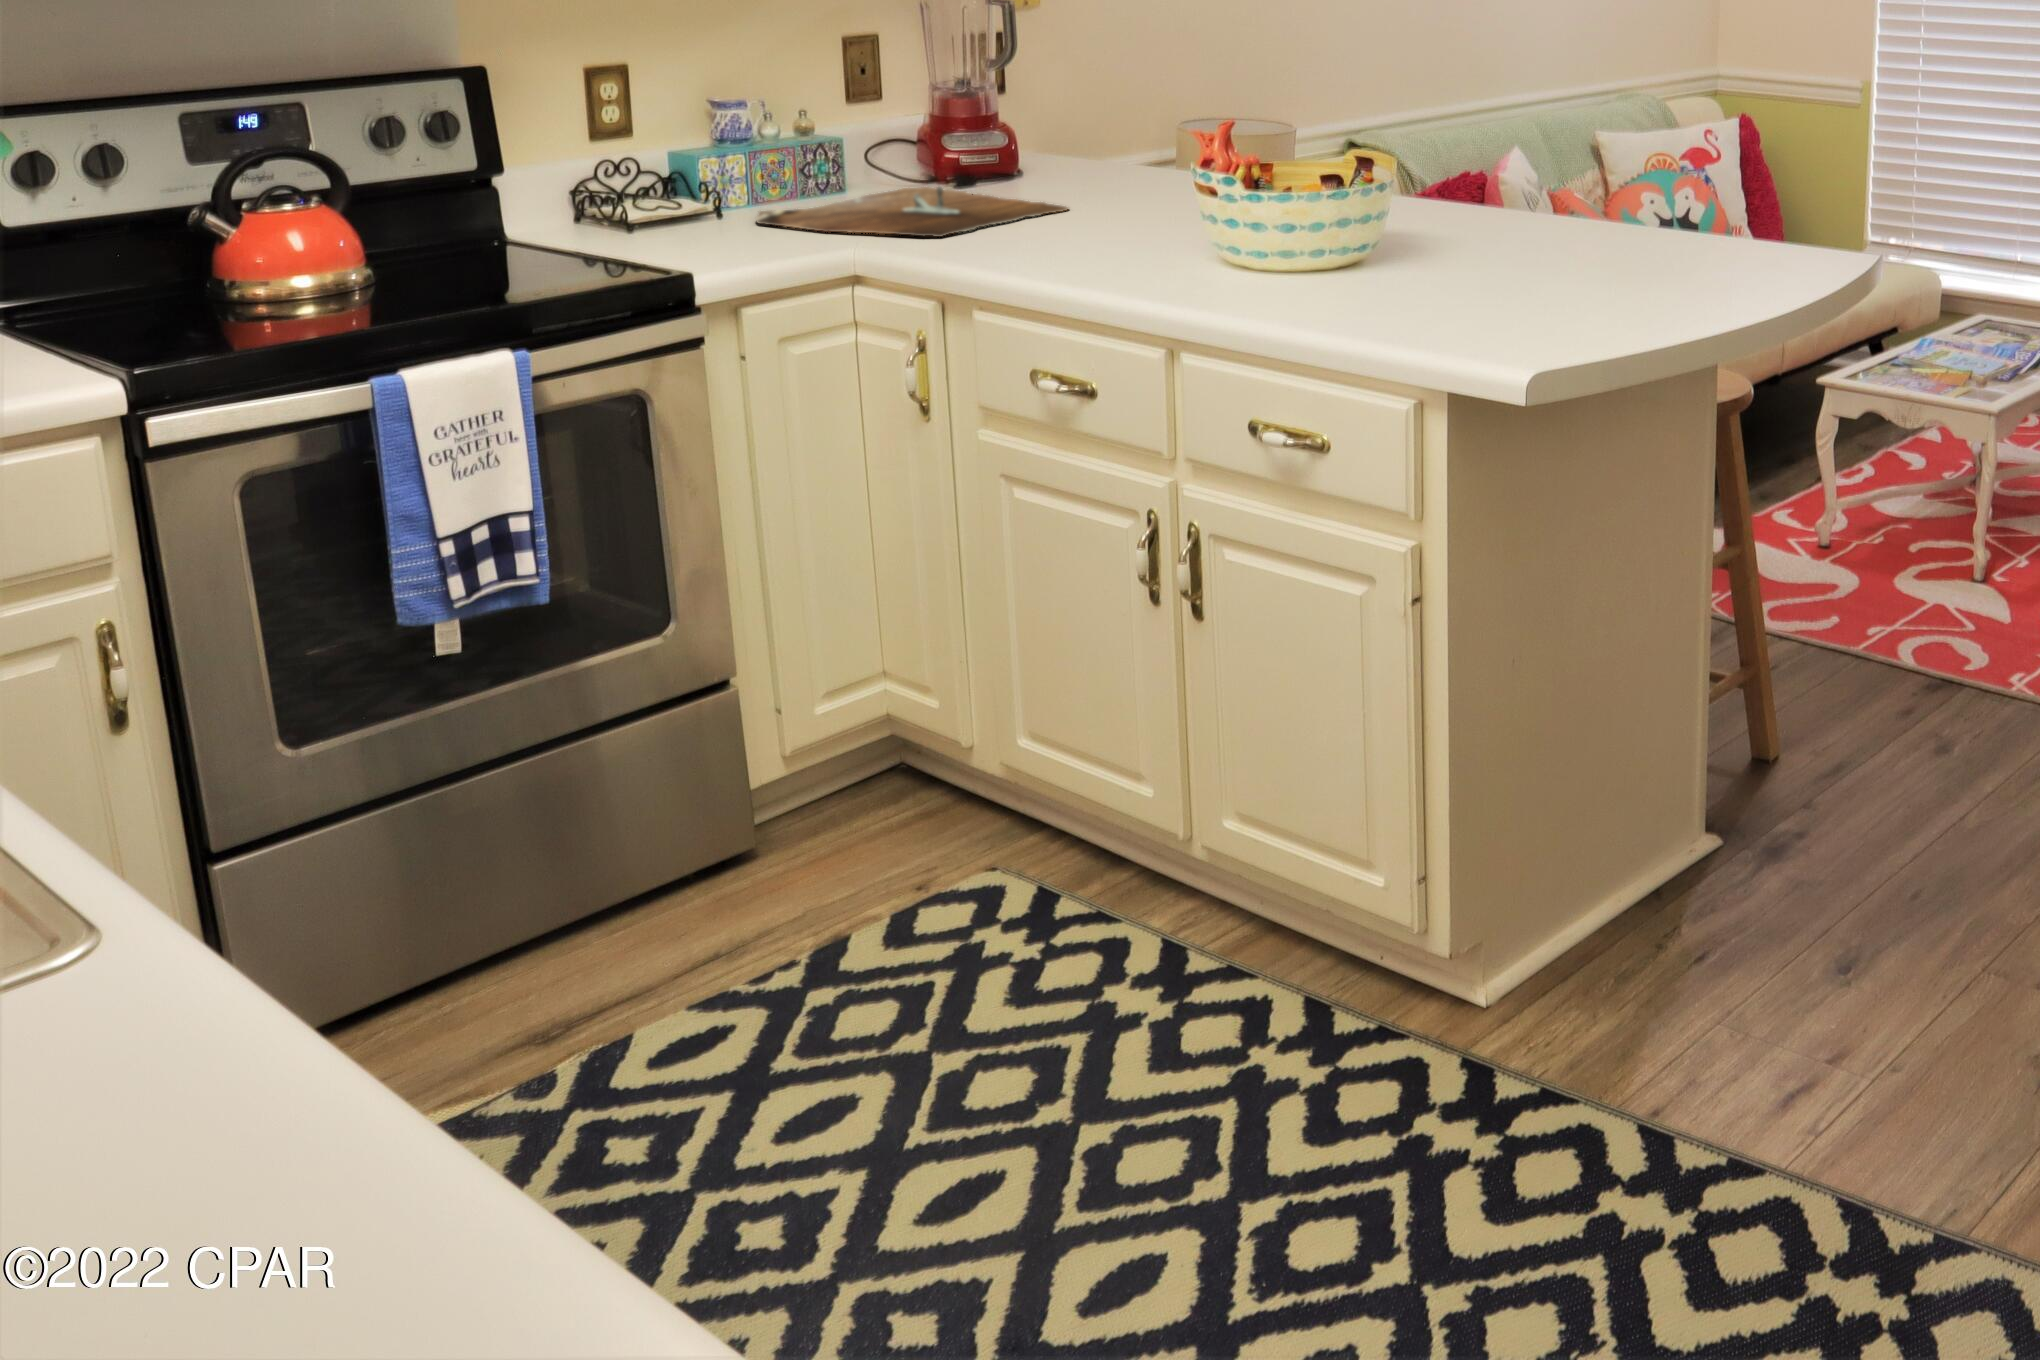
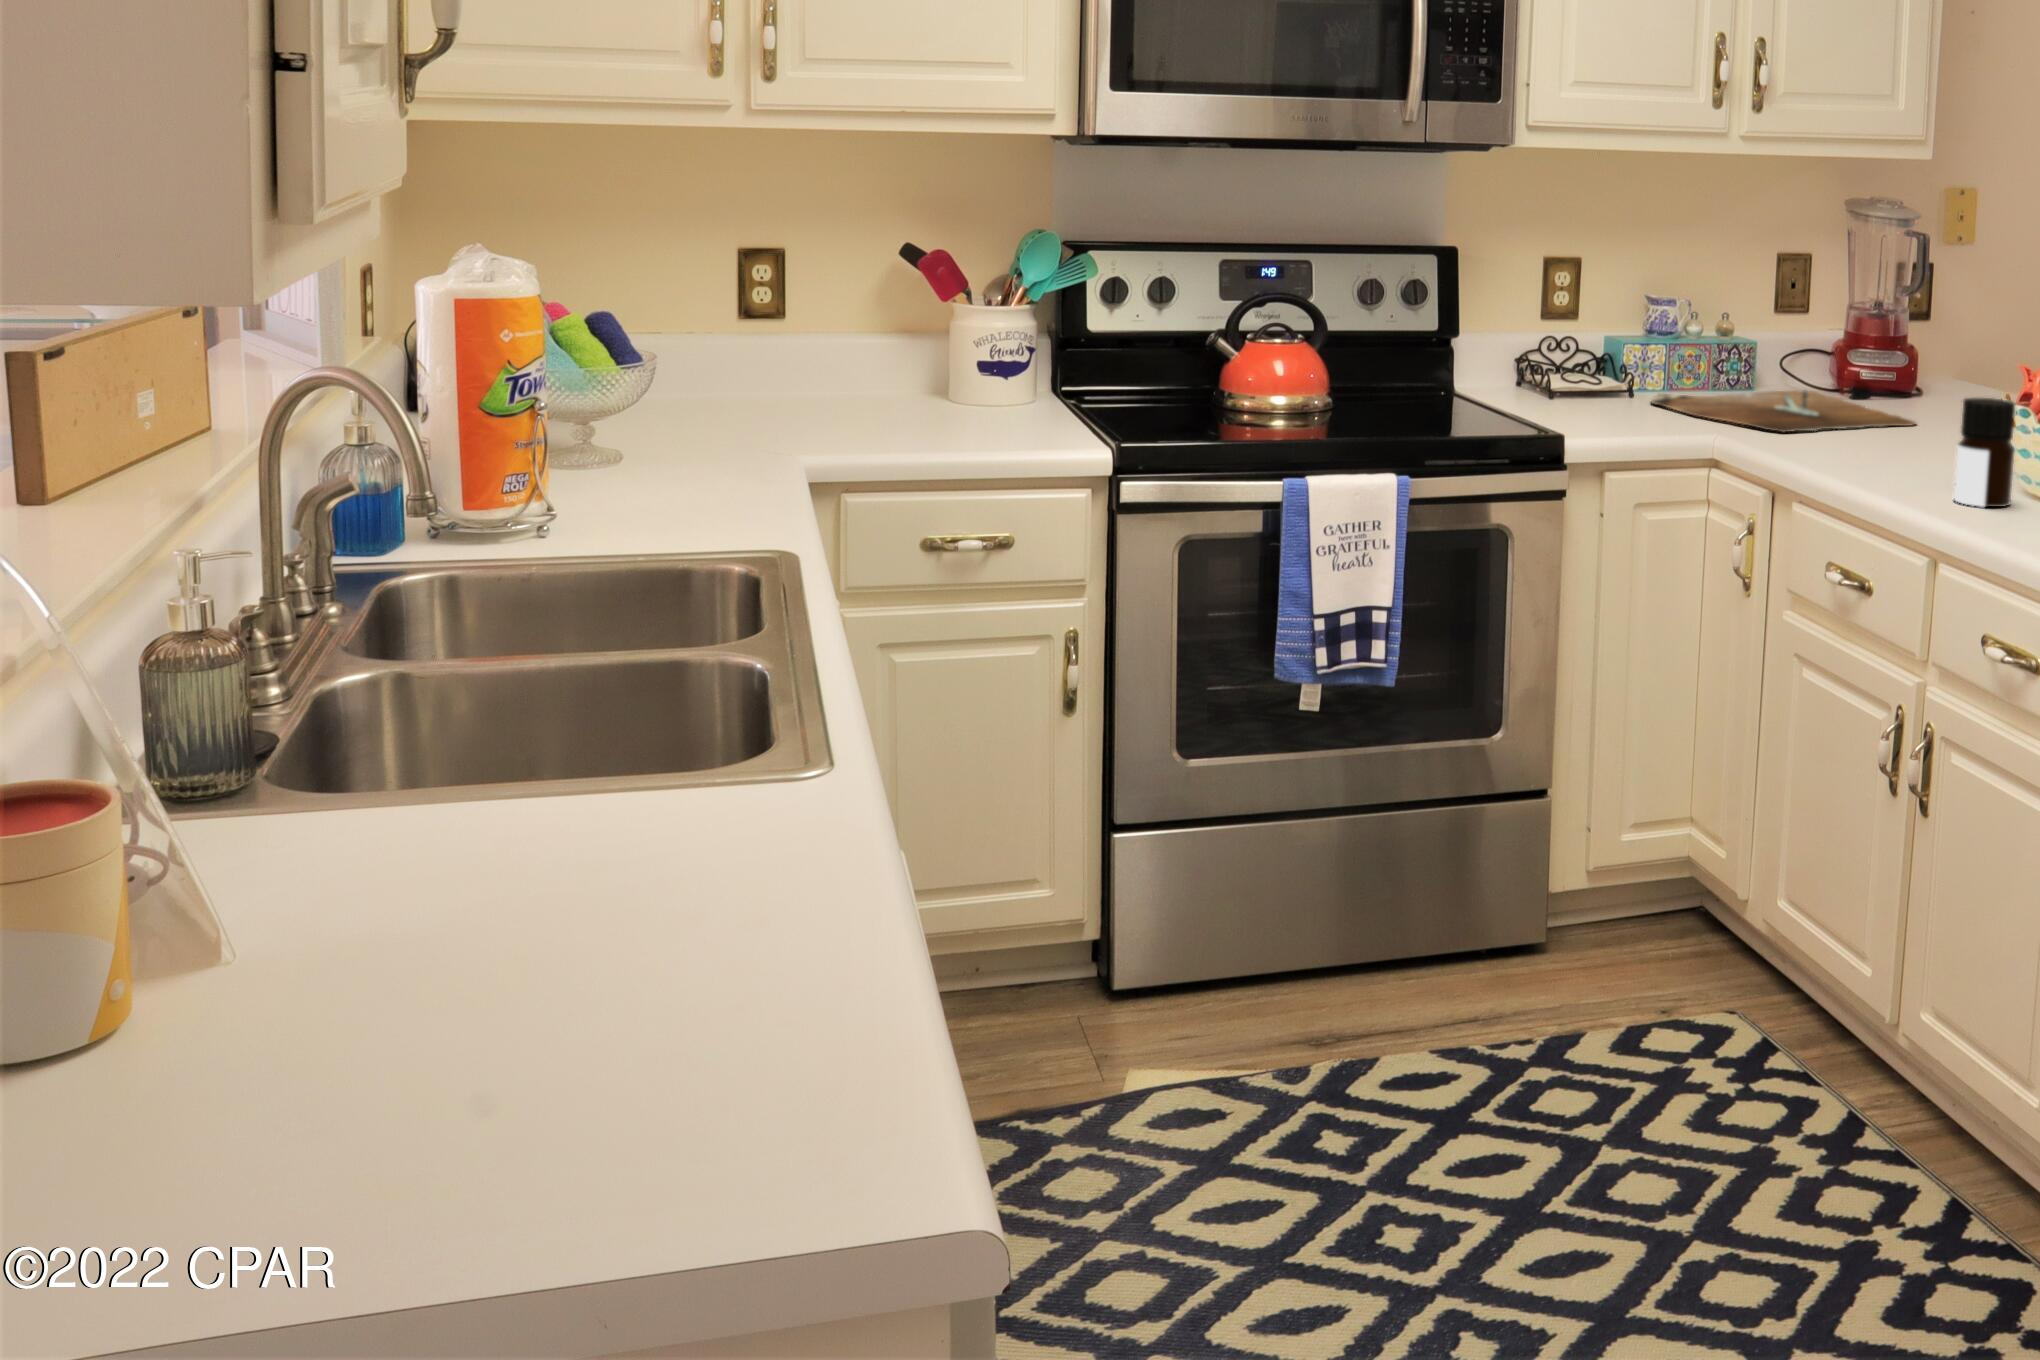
bottle: none [1189,169,1249,286] -> present [1954,398,2015,507]

